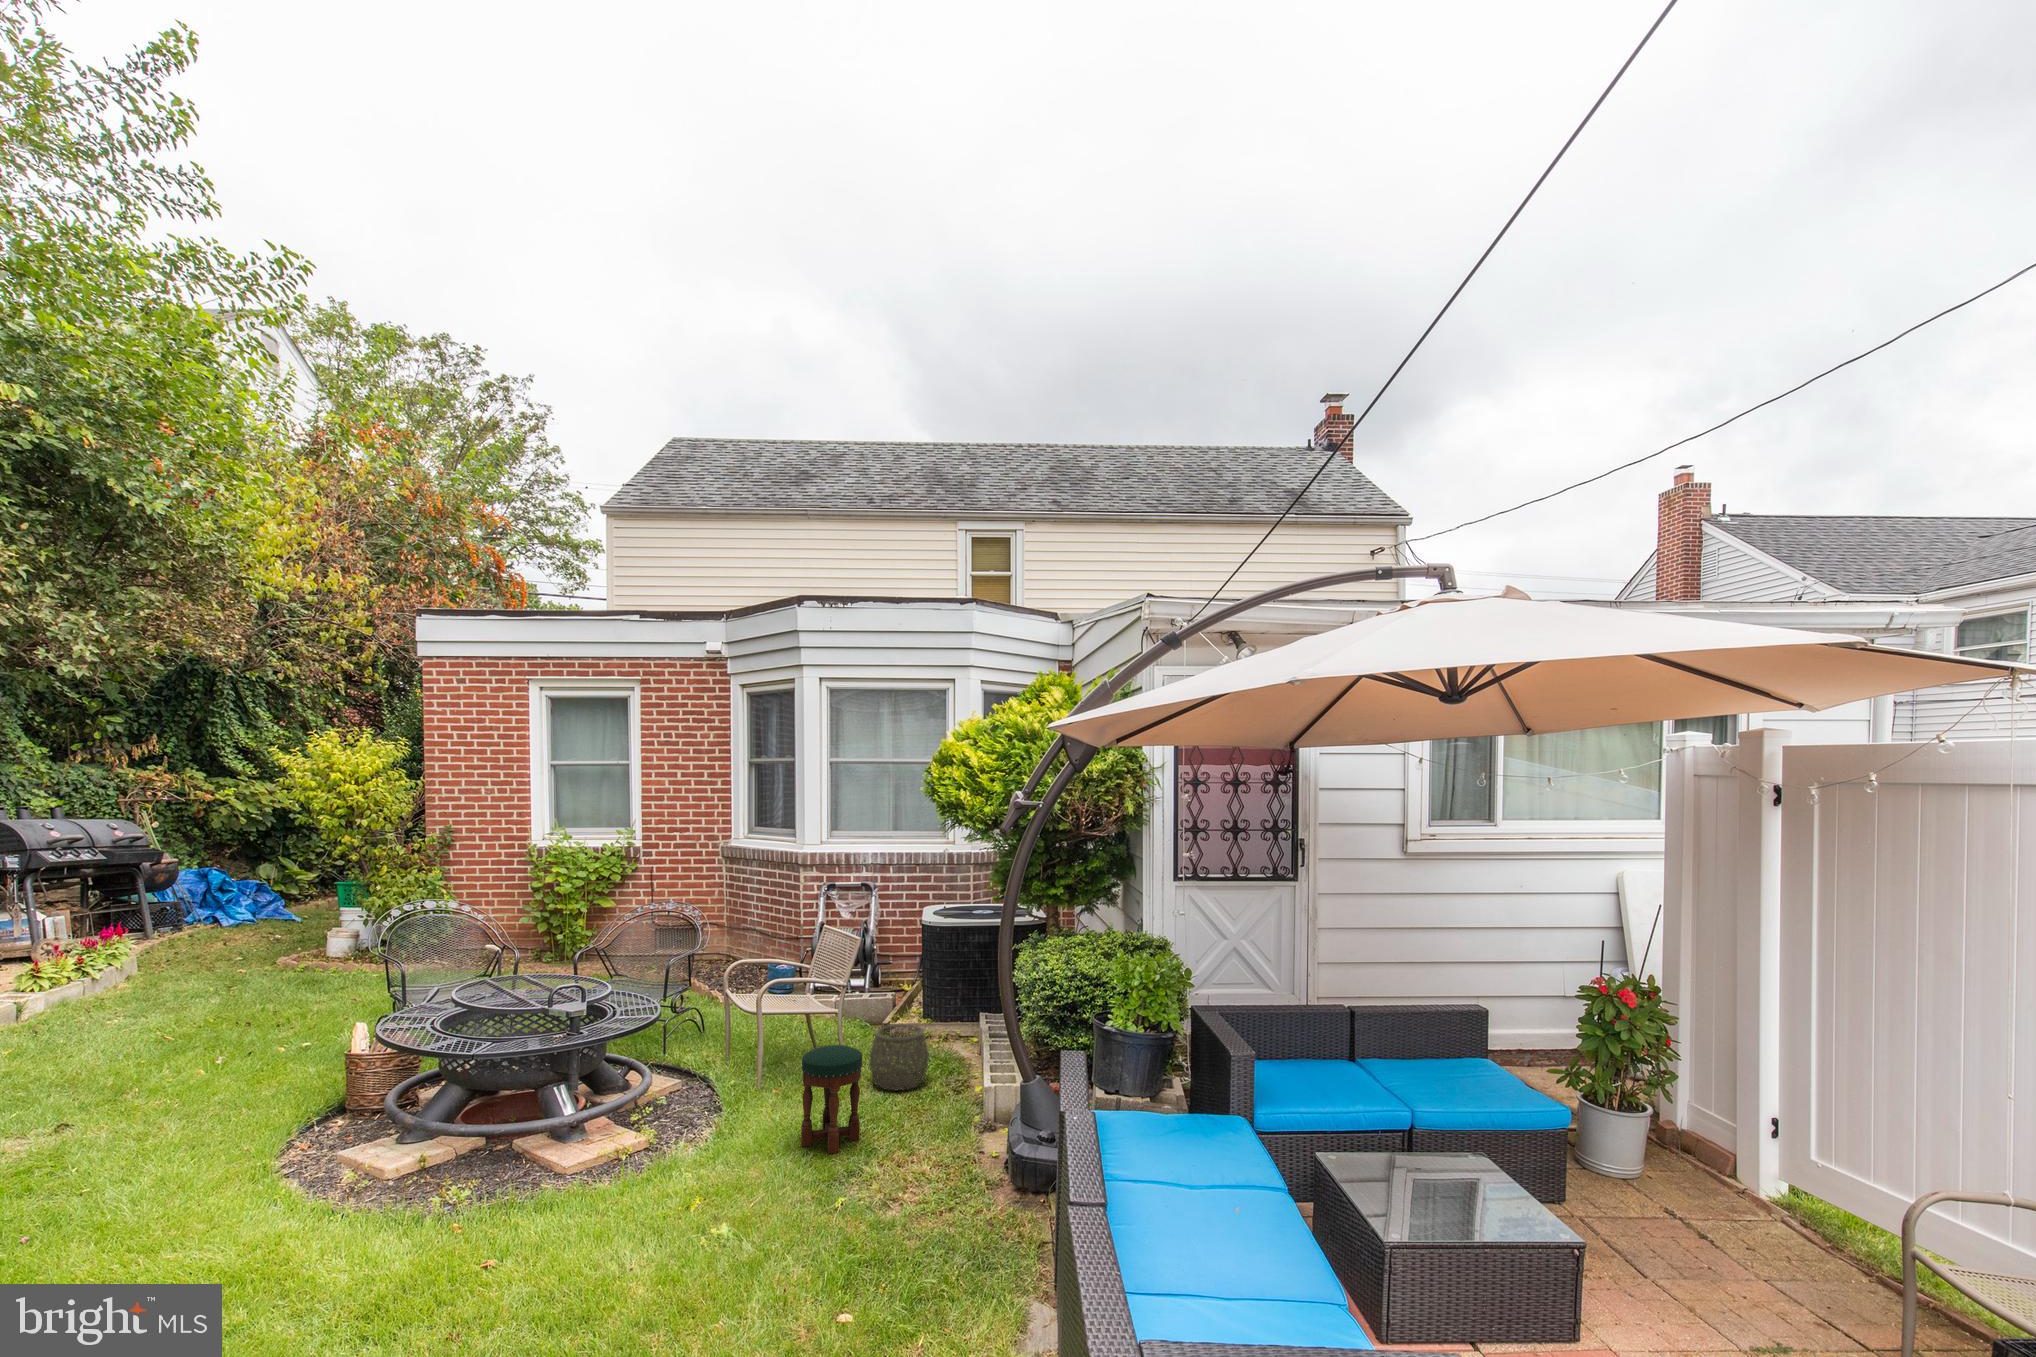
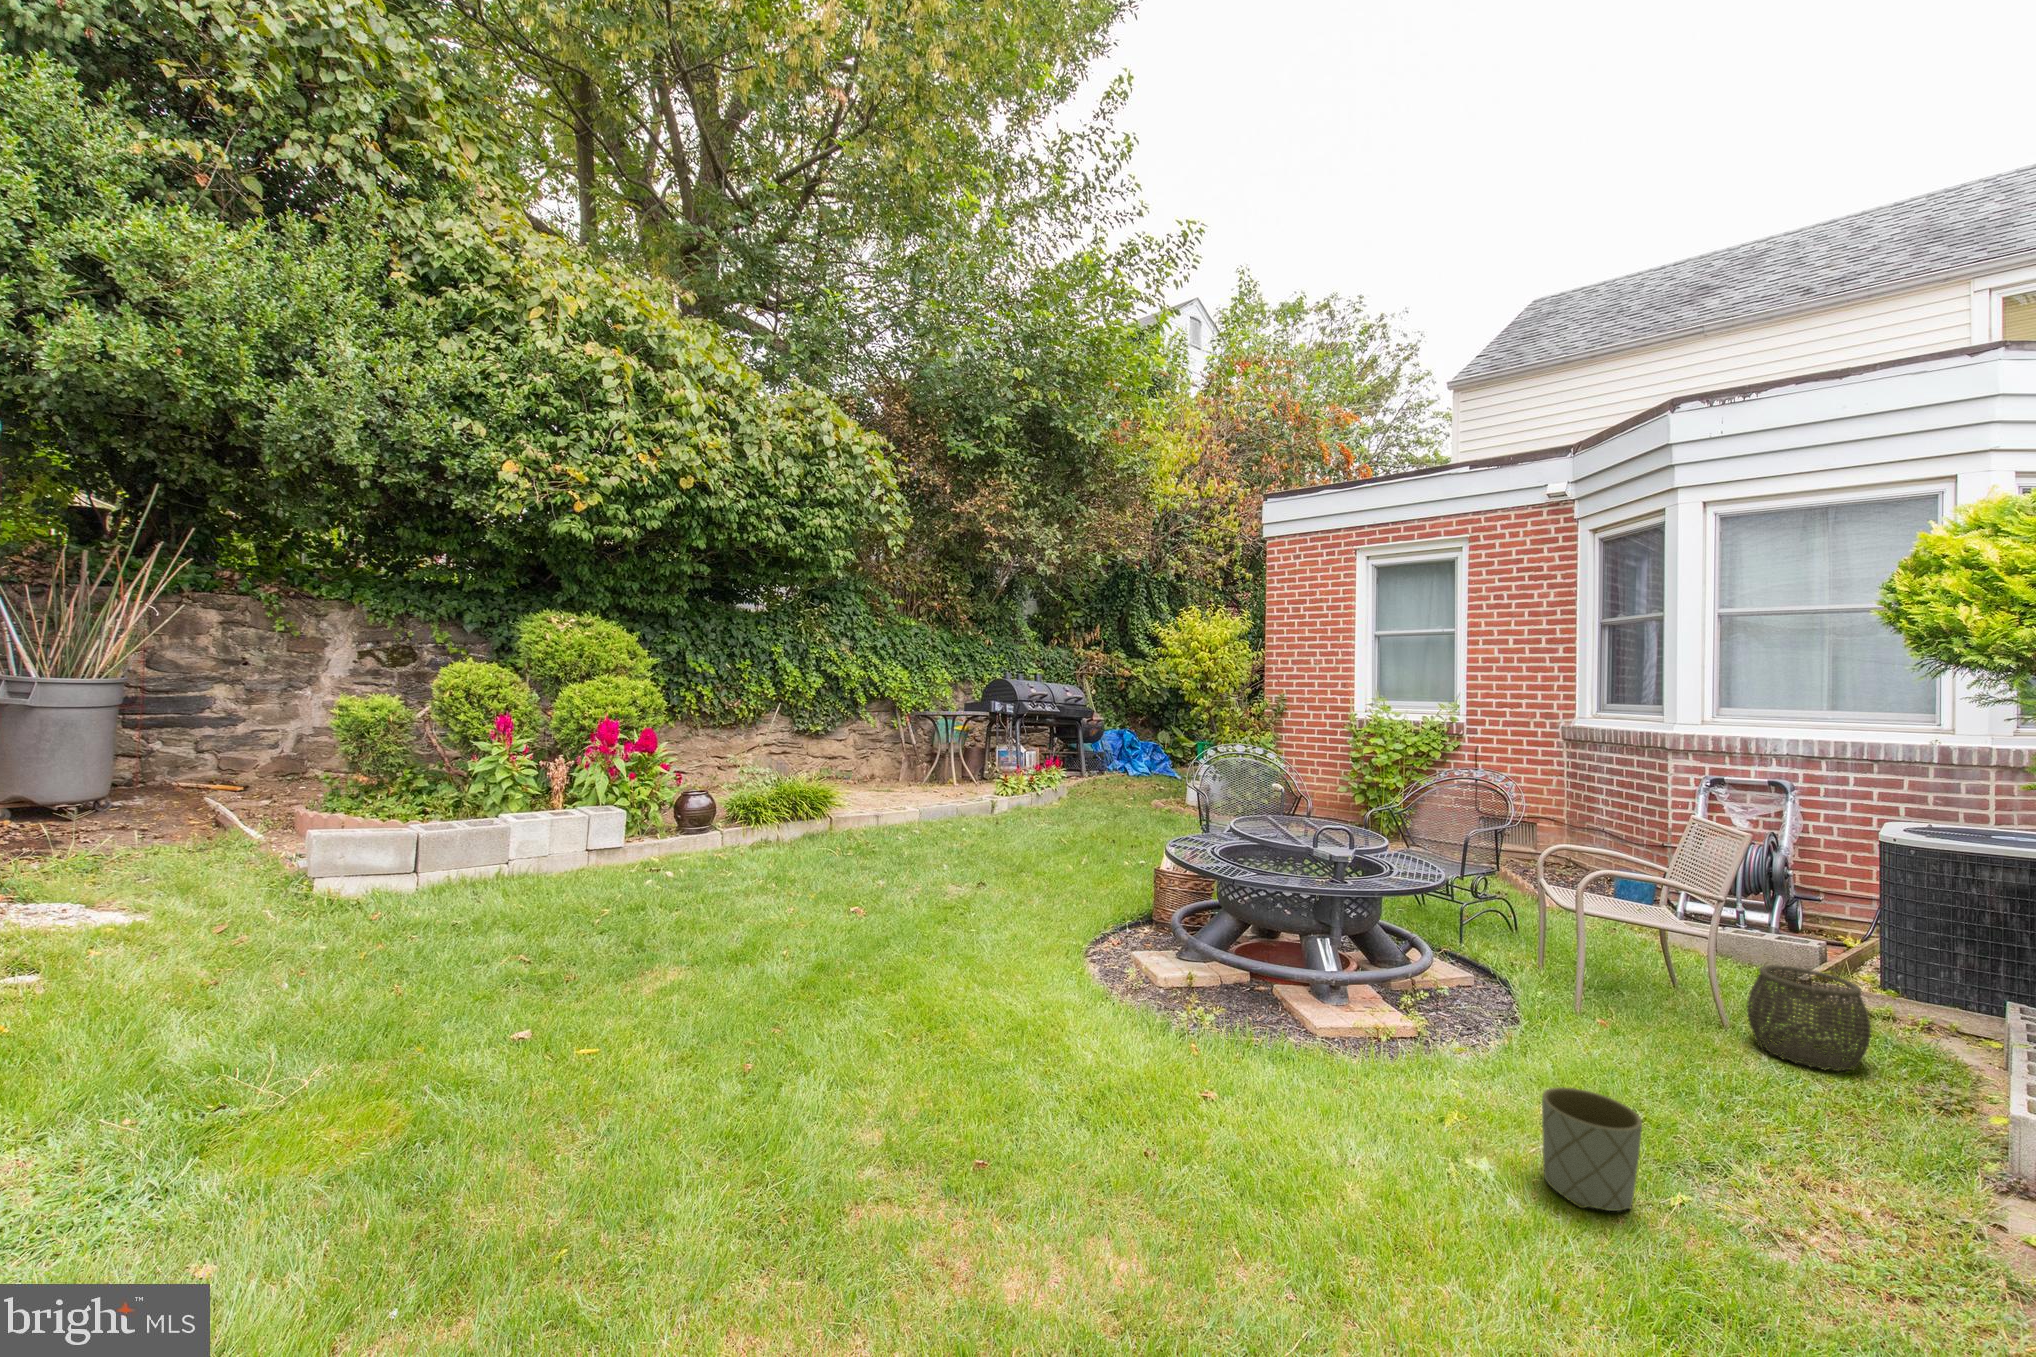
stool: present [801,1045,862,1154] -> none [1604,949,1713,1101]
planter: none [790,1169,847,1255] -> present [1542,1087,1642,1211]

